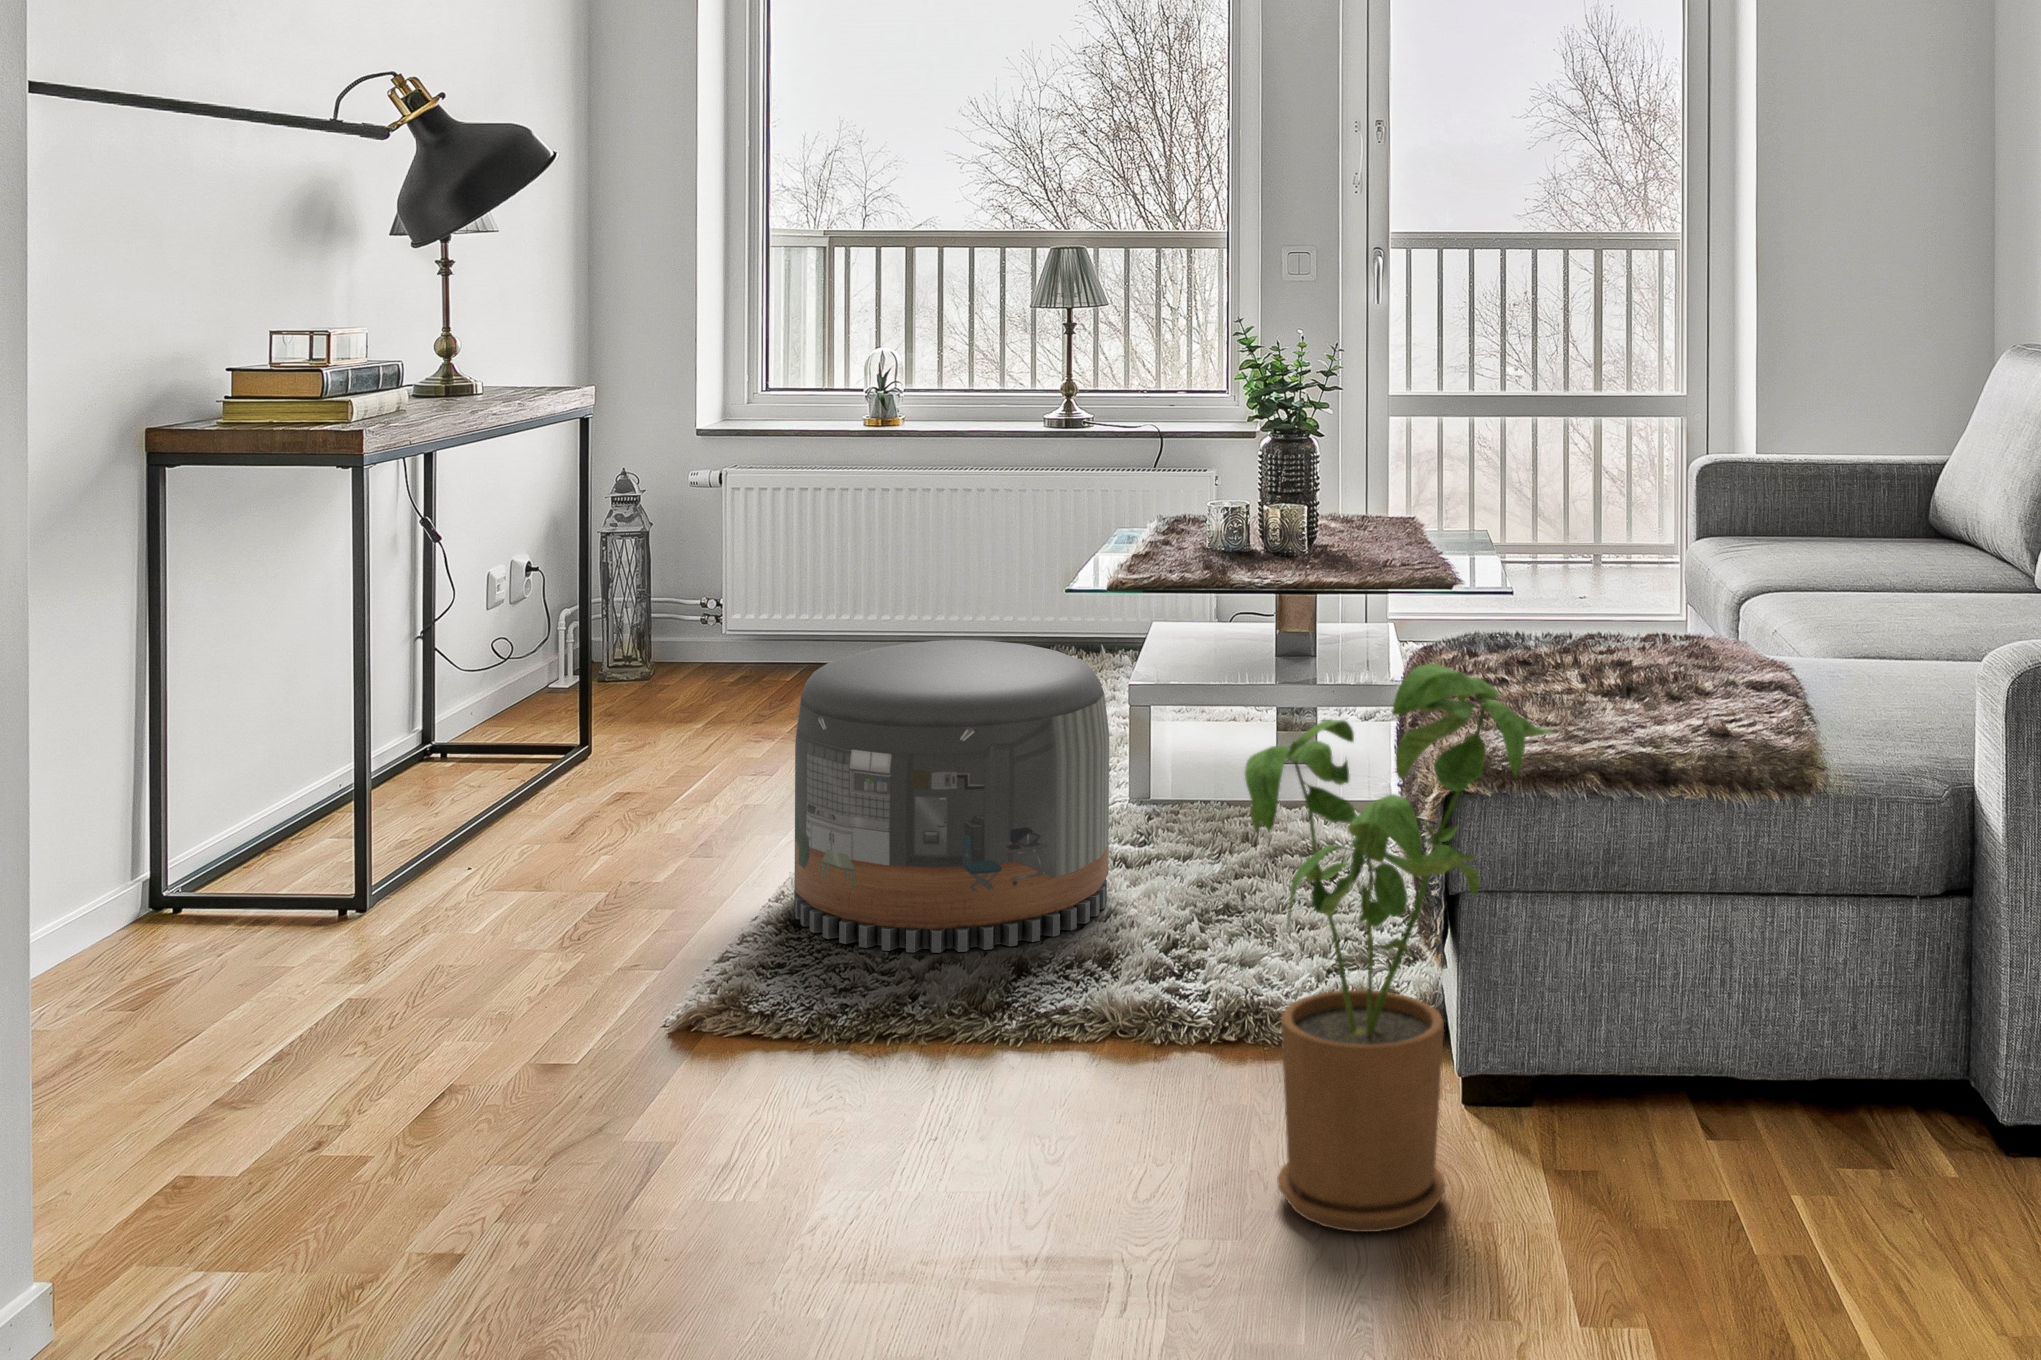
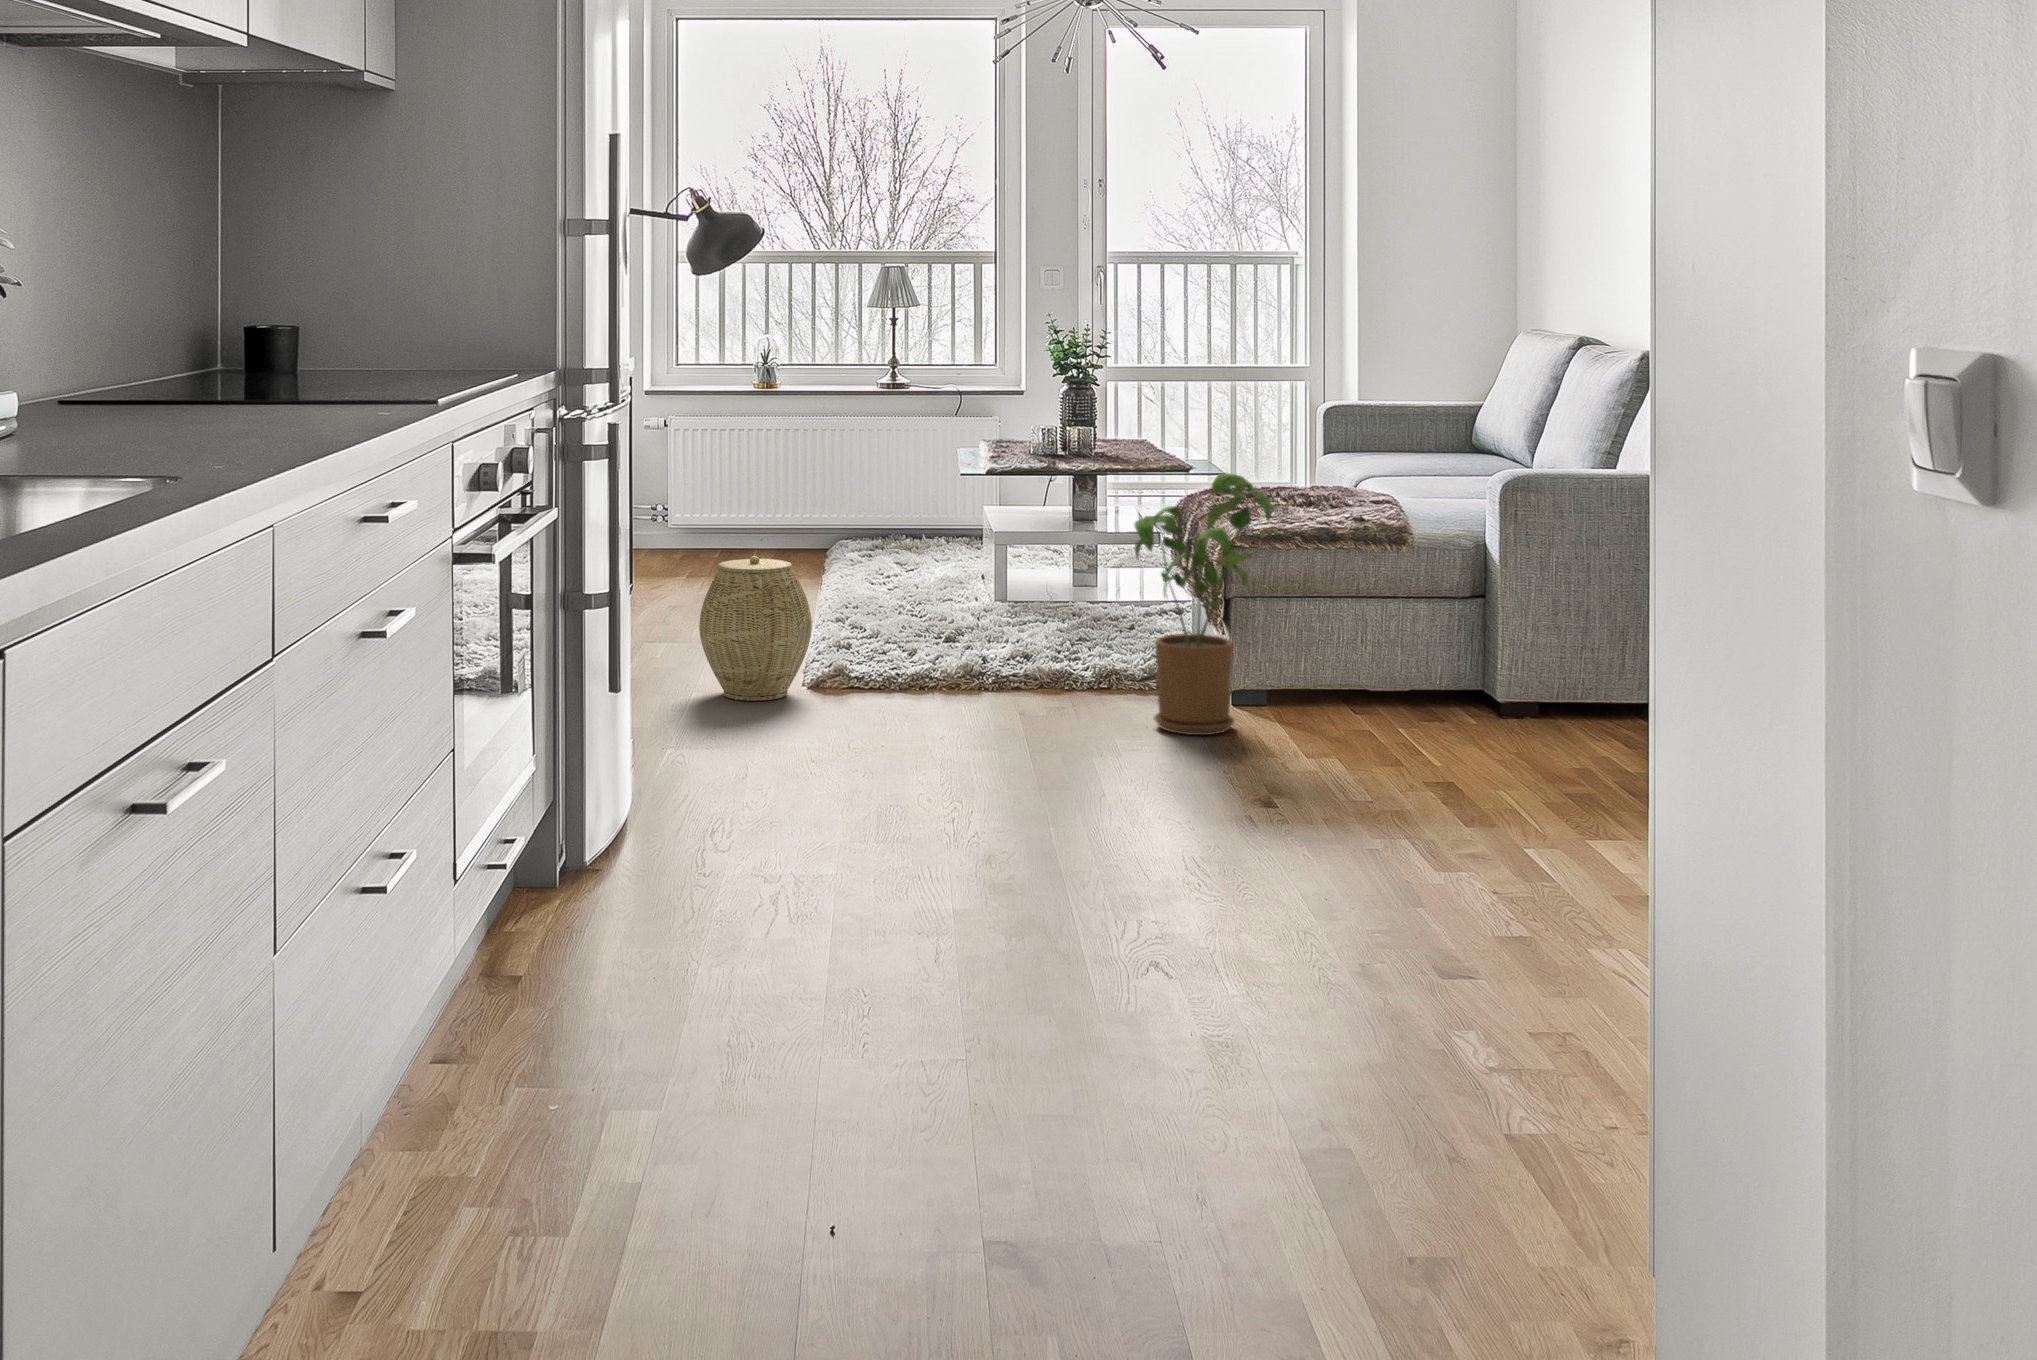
pouf: present [794,640,1109,953] -> none [829,499,1005,661]
woven basket: none [424,790,656,1085] -> present [699,556,812,701]

